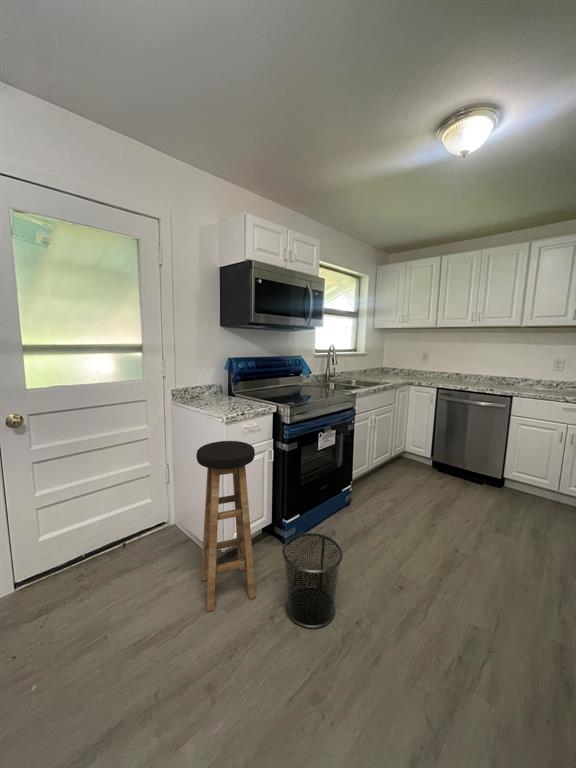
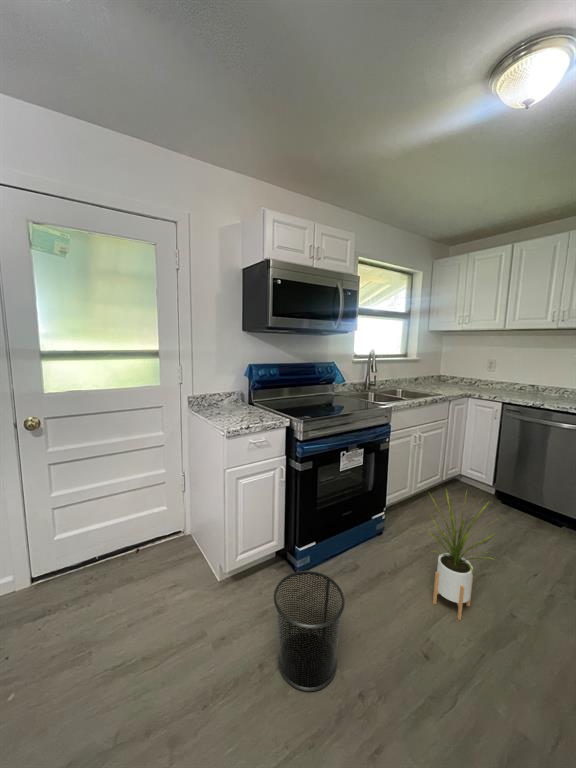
bar stool: present [196,441,256,612] -> none [188,457,252,644]
house plant: none [392,454,450,560] -> present [427,489,494,620]

